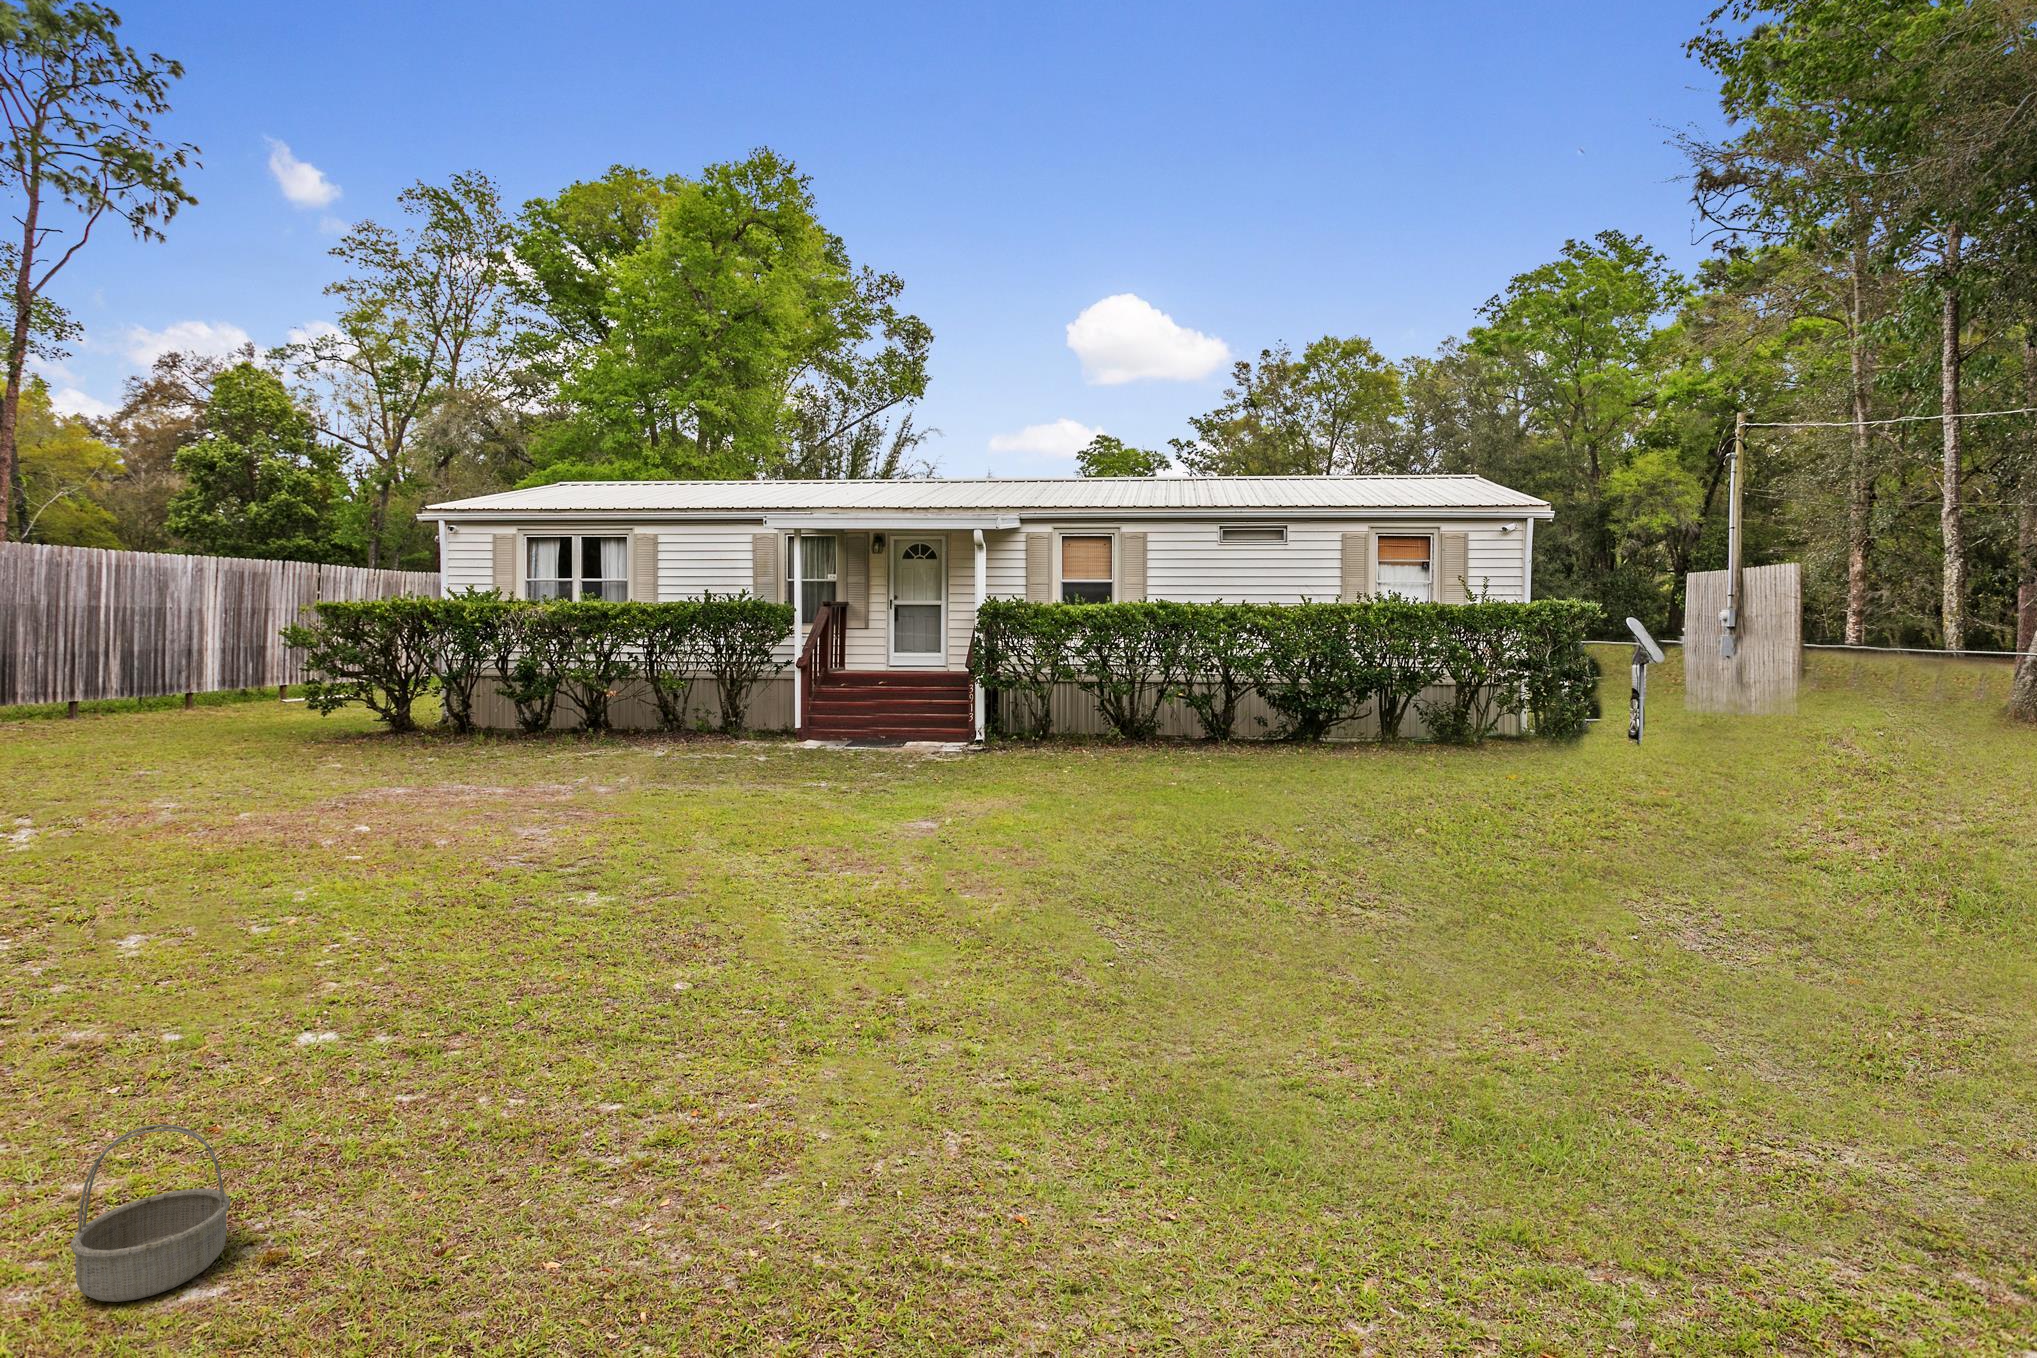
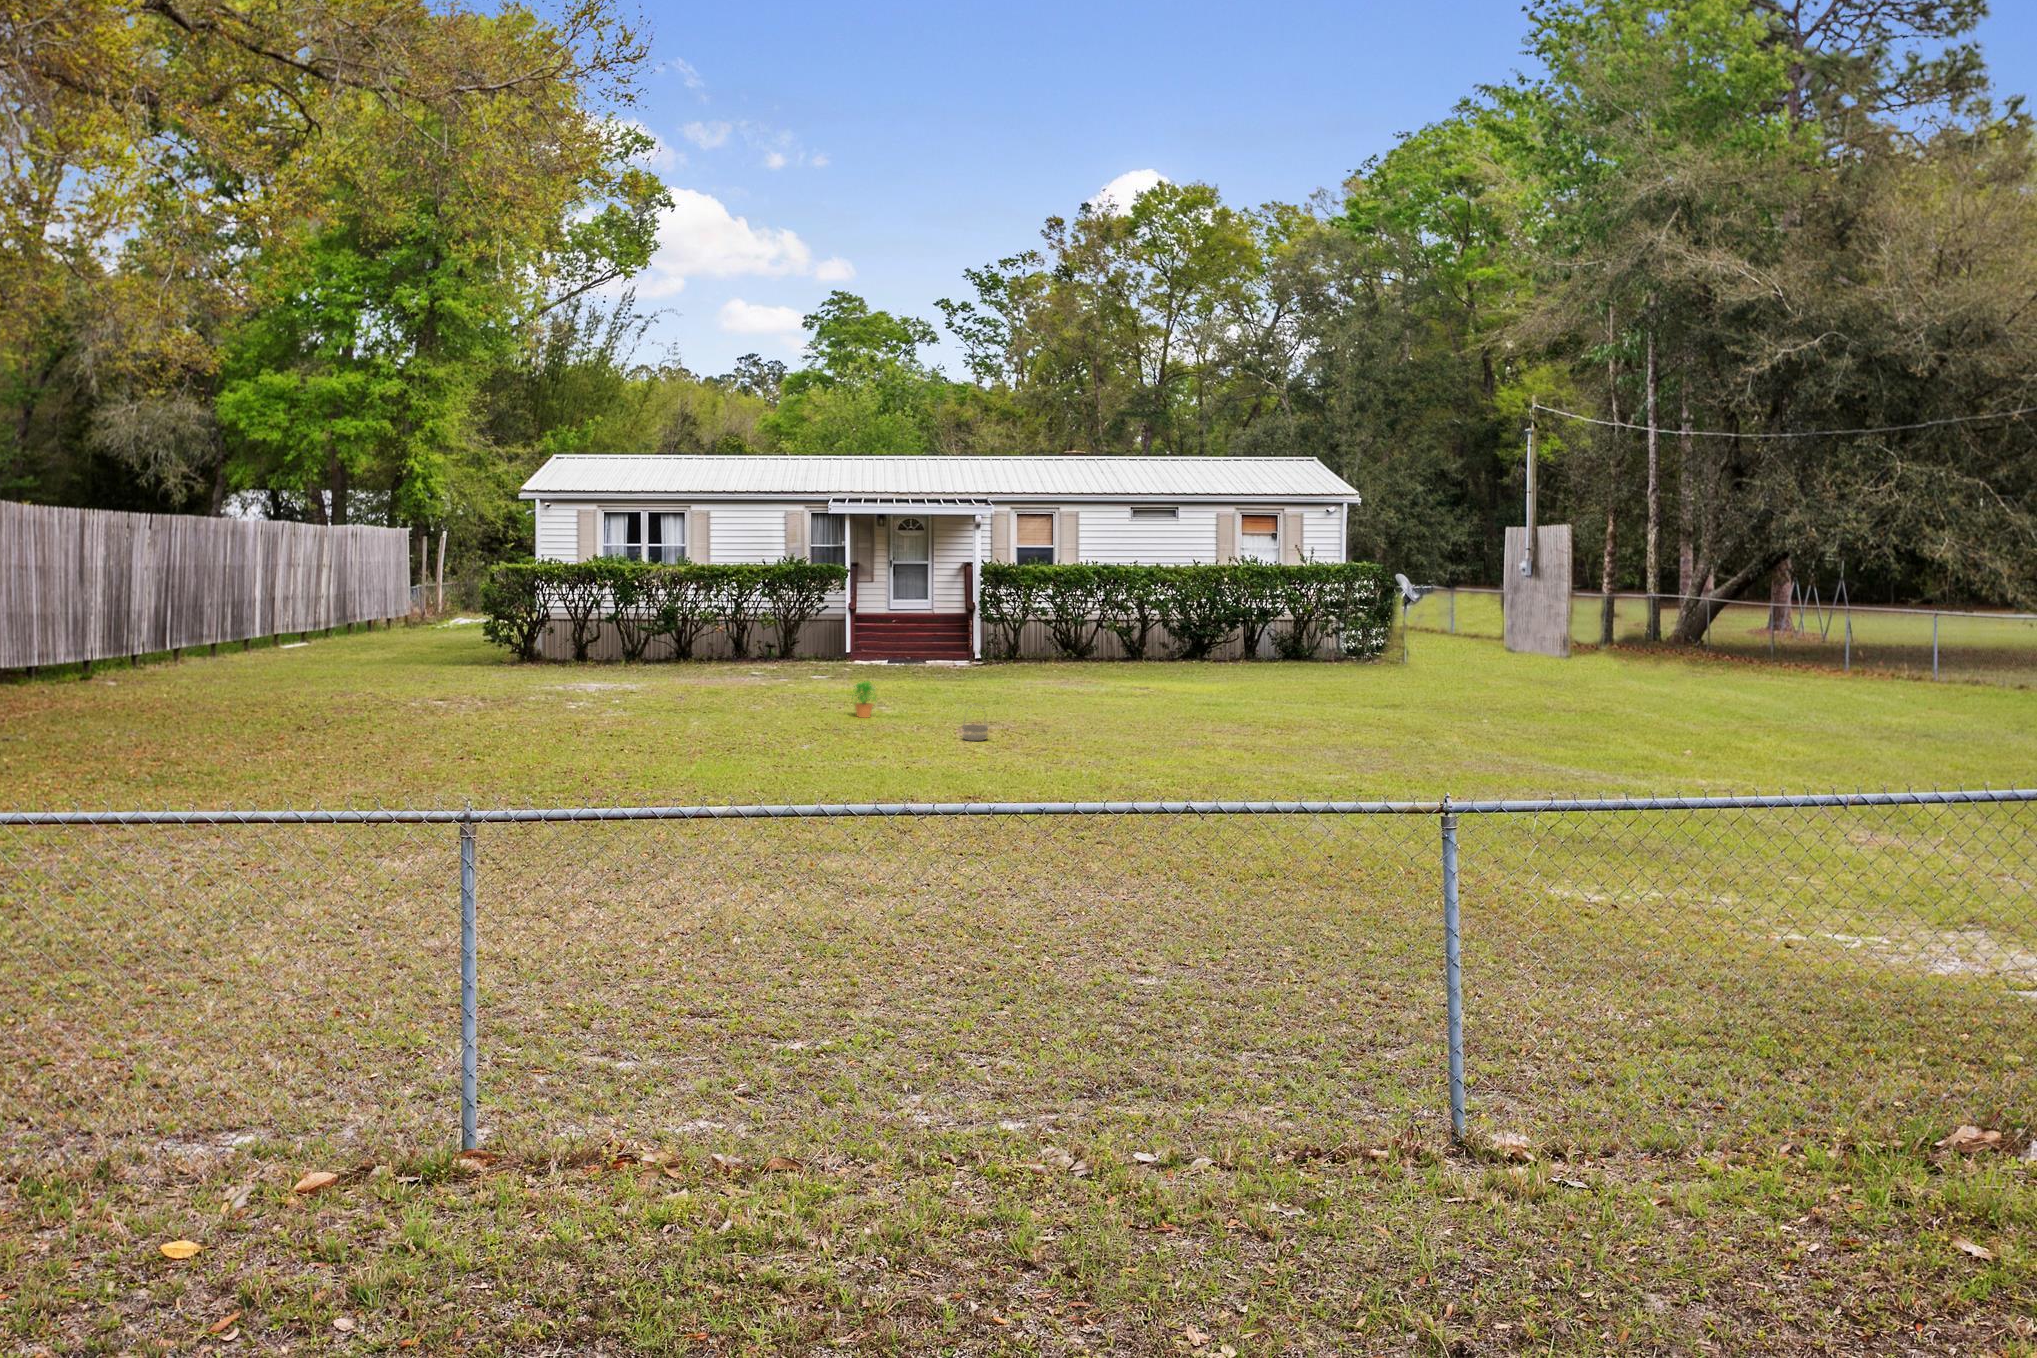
potted plant: none [239,885,332,991] -> present [852,681,874,718]

